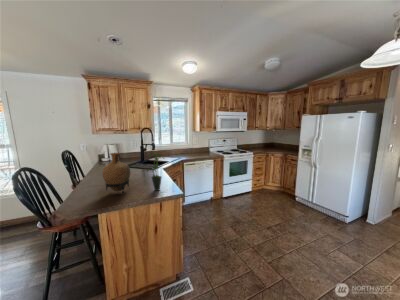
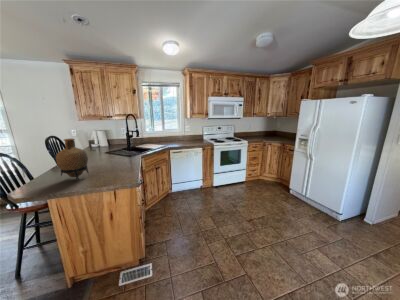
potted plant: present [147,152,161,191] -> none [102,138,119,178]

